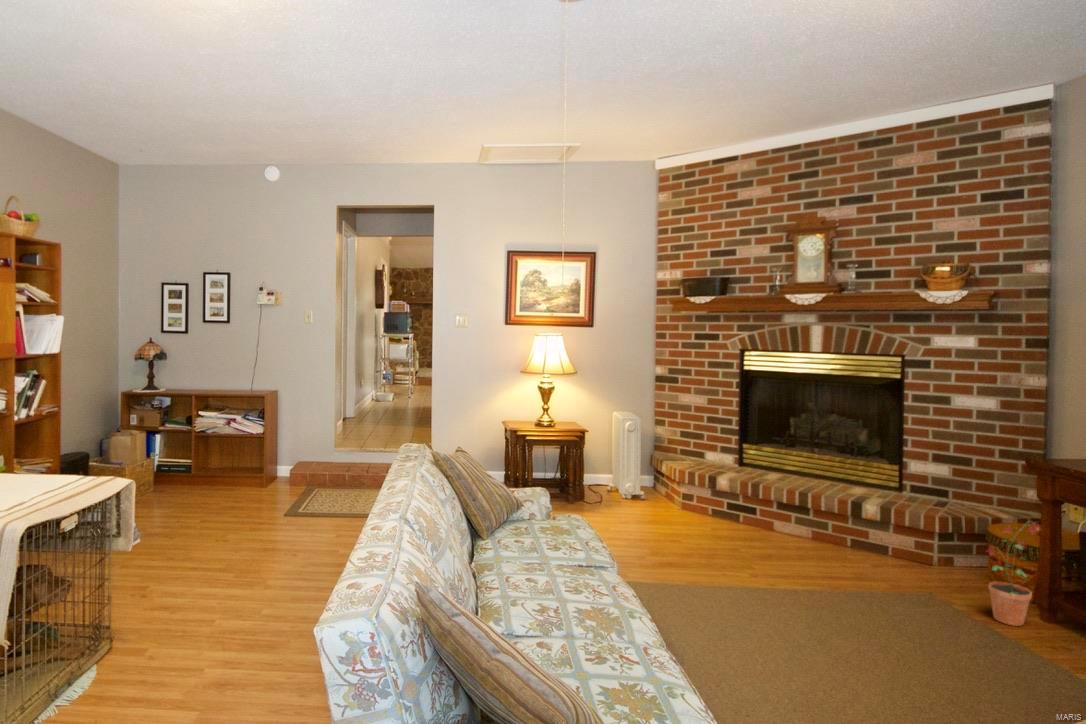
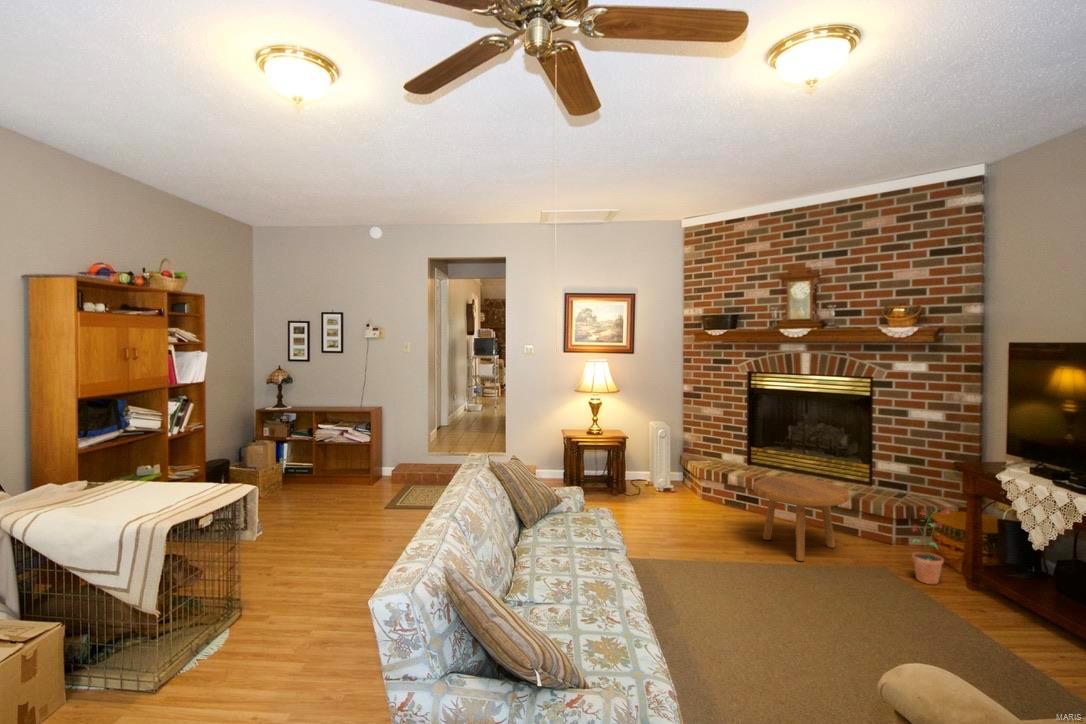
footstool: none [769,483,898,597] -> present [753,477,849,561]

